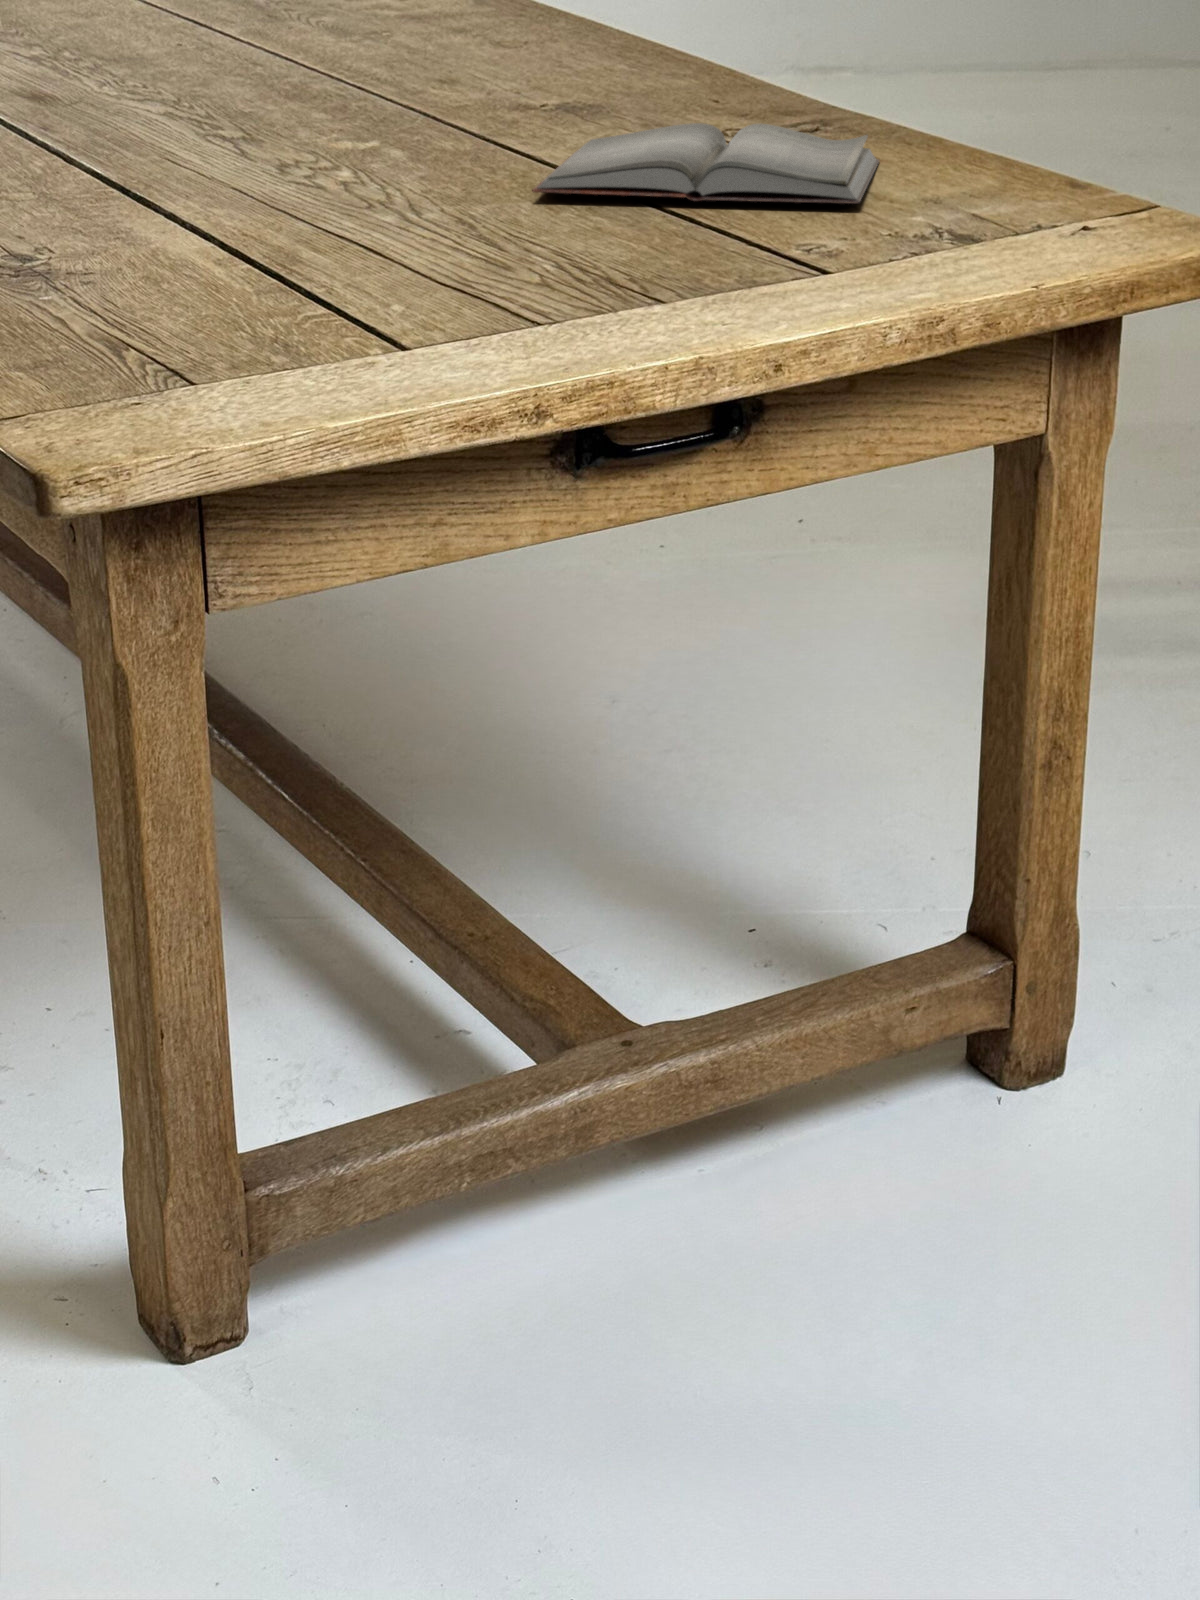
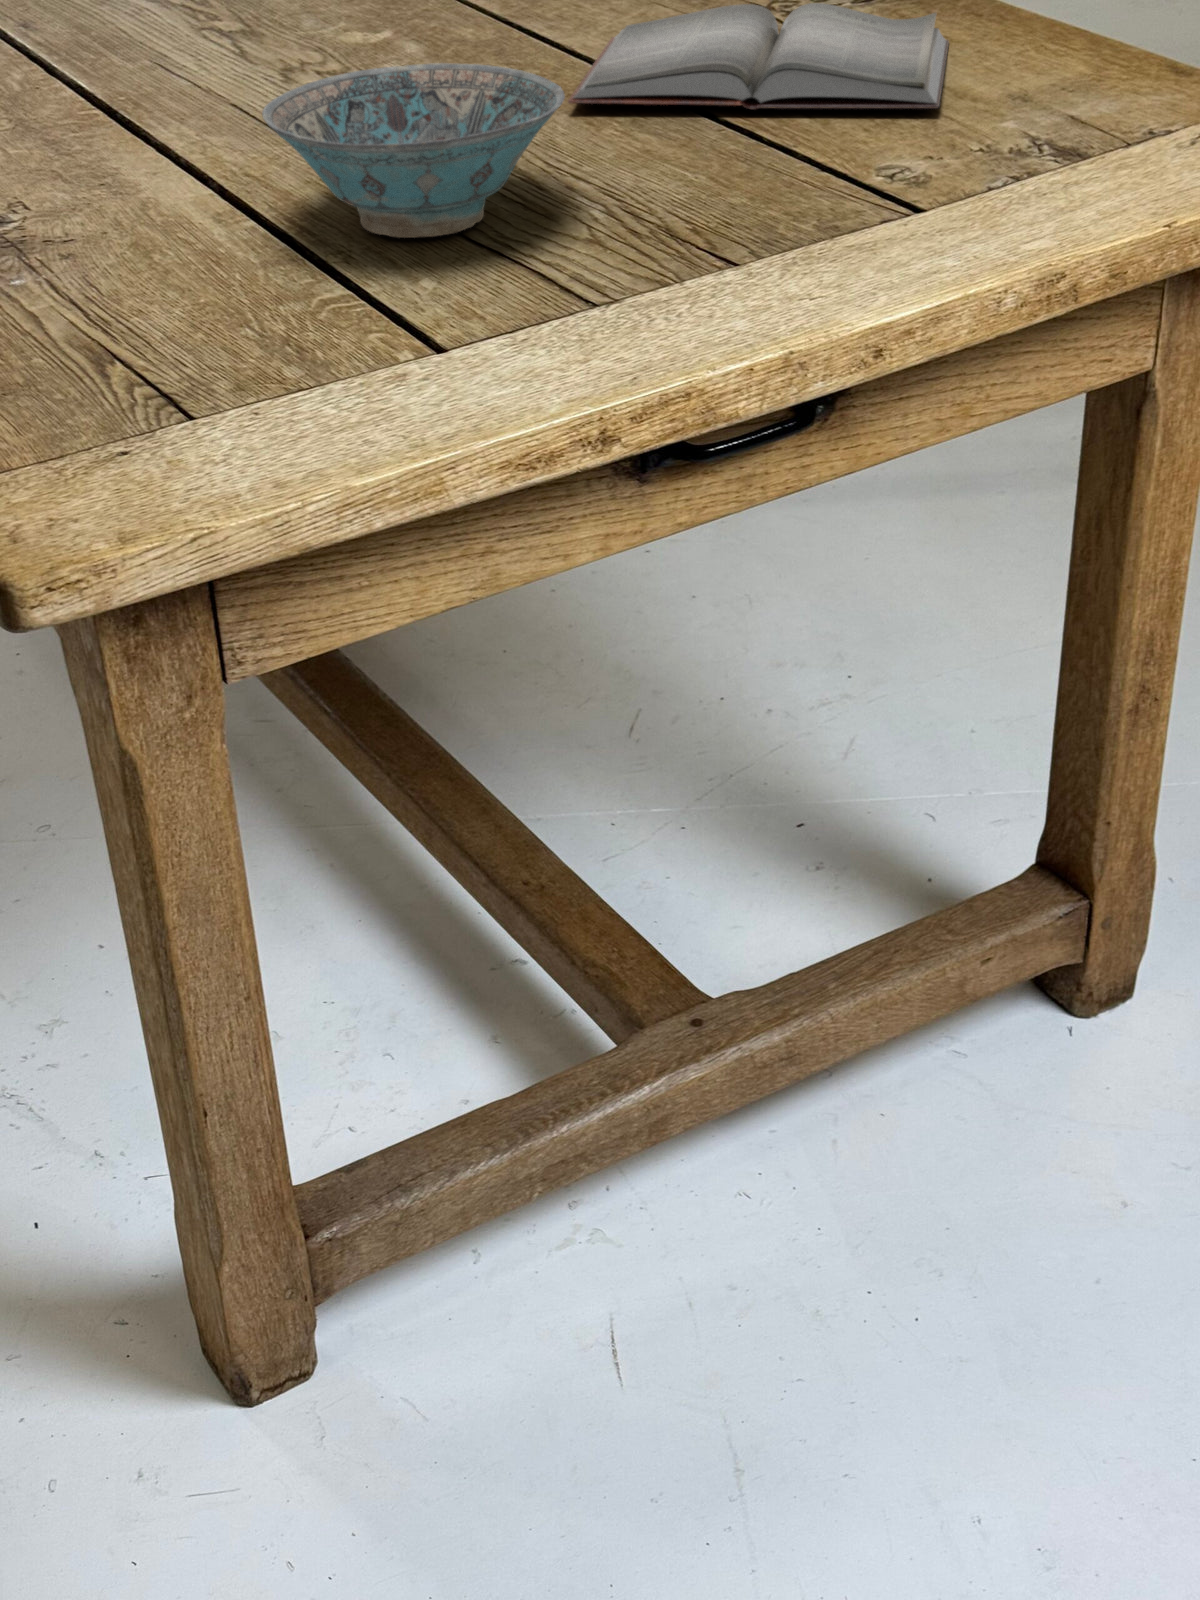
ceramic bowl: none [263,143,524,278] -> present [262,63,565,238]

